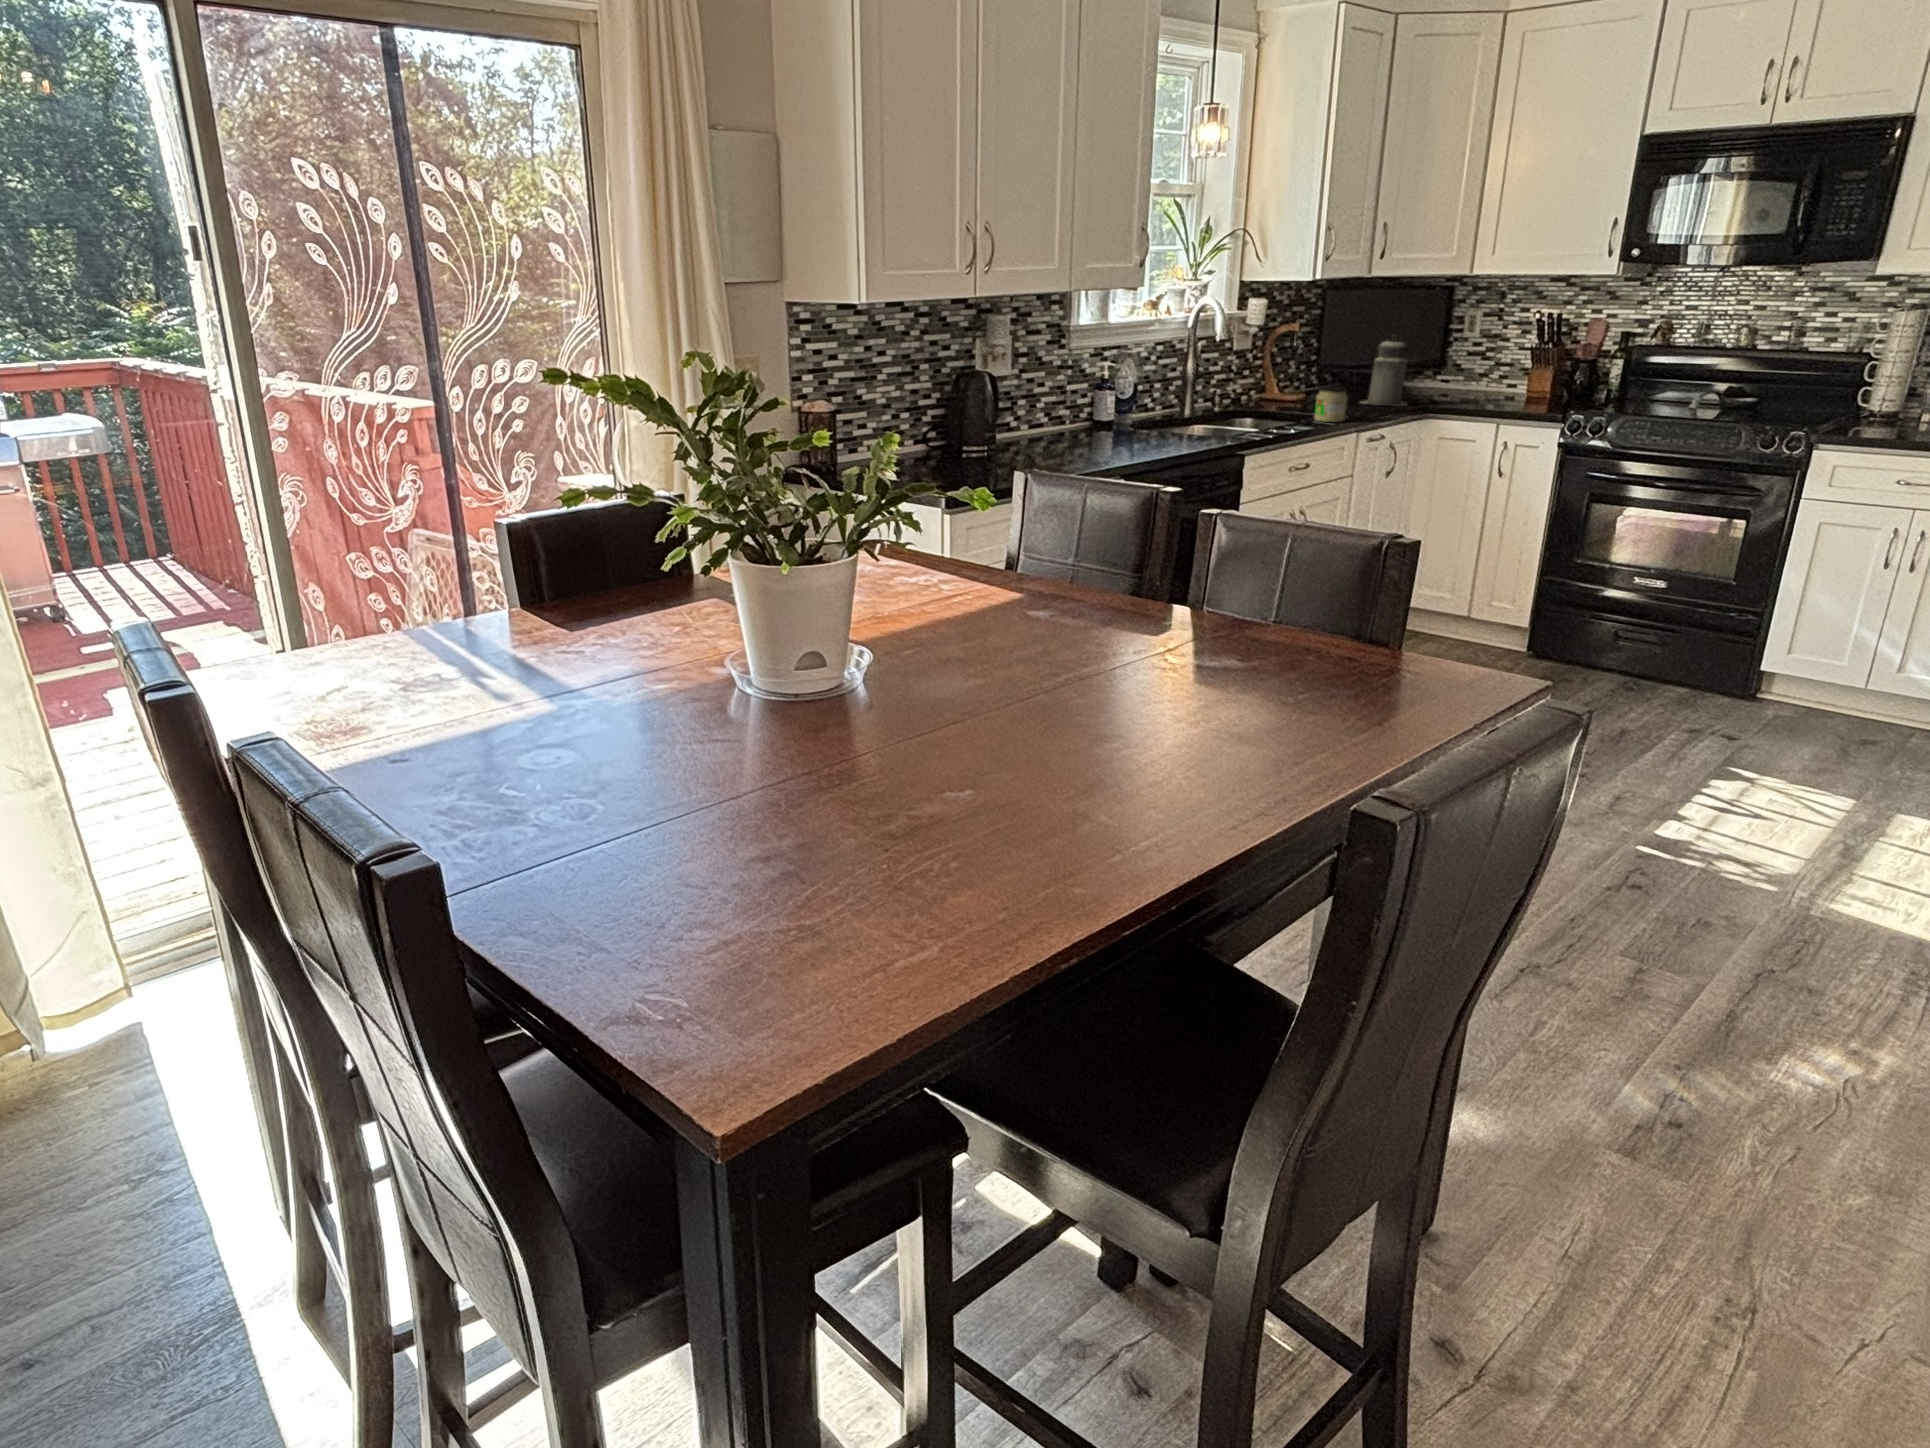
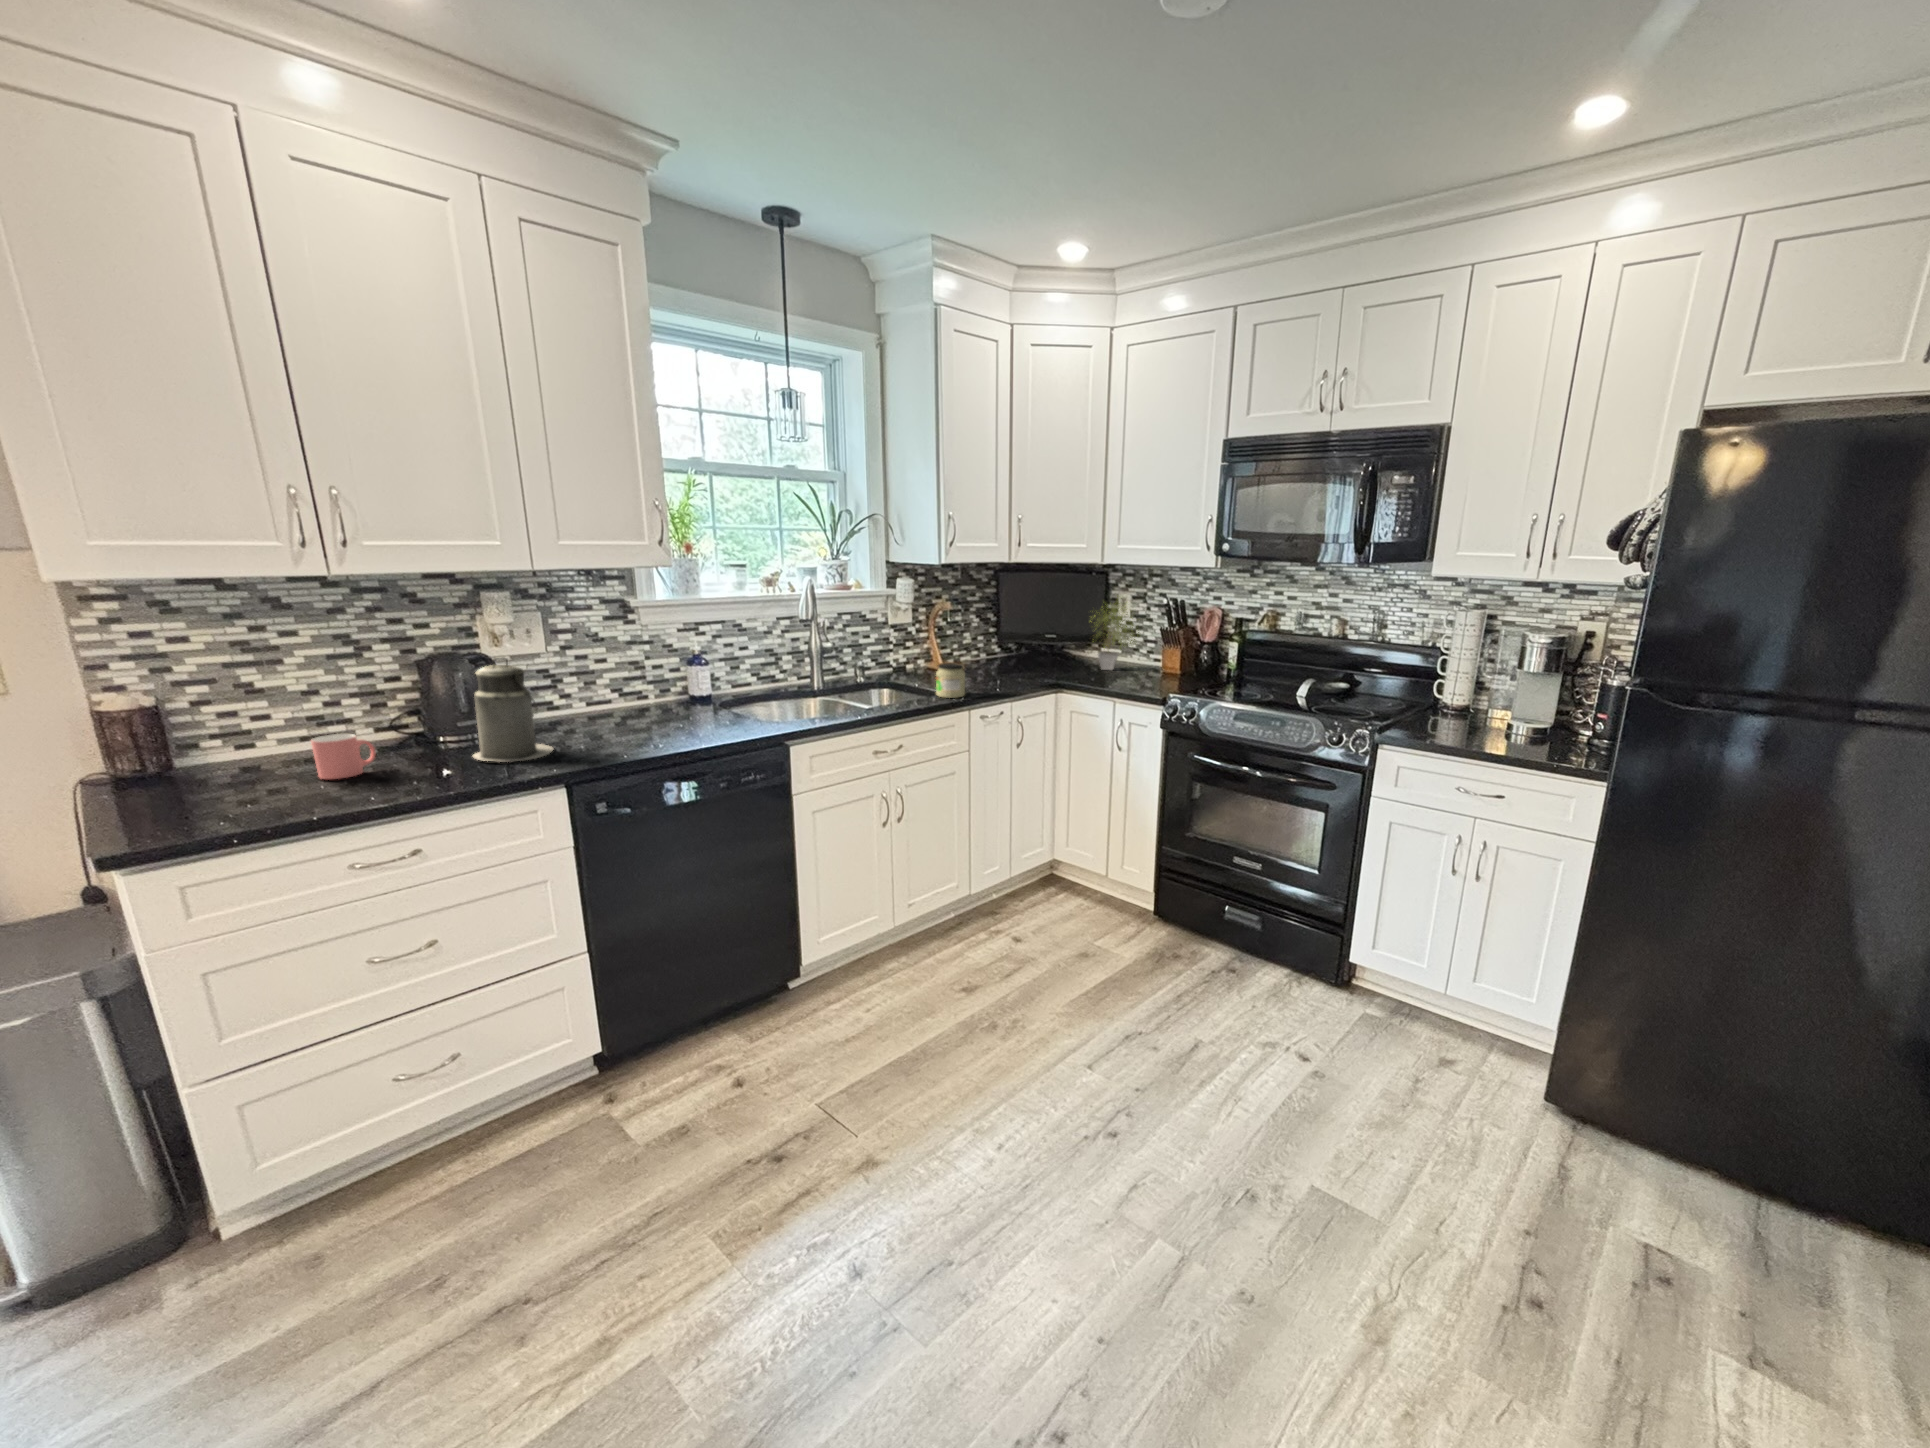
potted plant: none [1429,311,1500,399] -> present [1090,603,1139,670]
canister: present [1360,337,1410,406] -> present [473,658,553,762]
mug: none [930,439,959,475] -> present [311,734,375,779]

